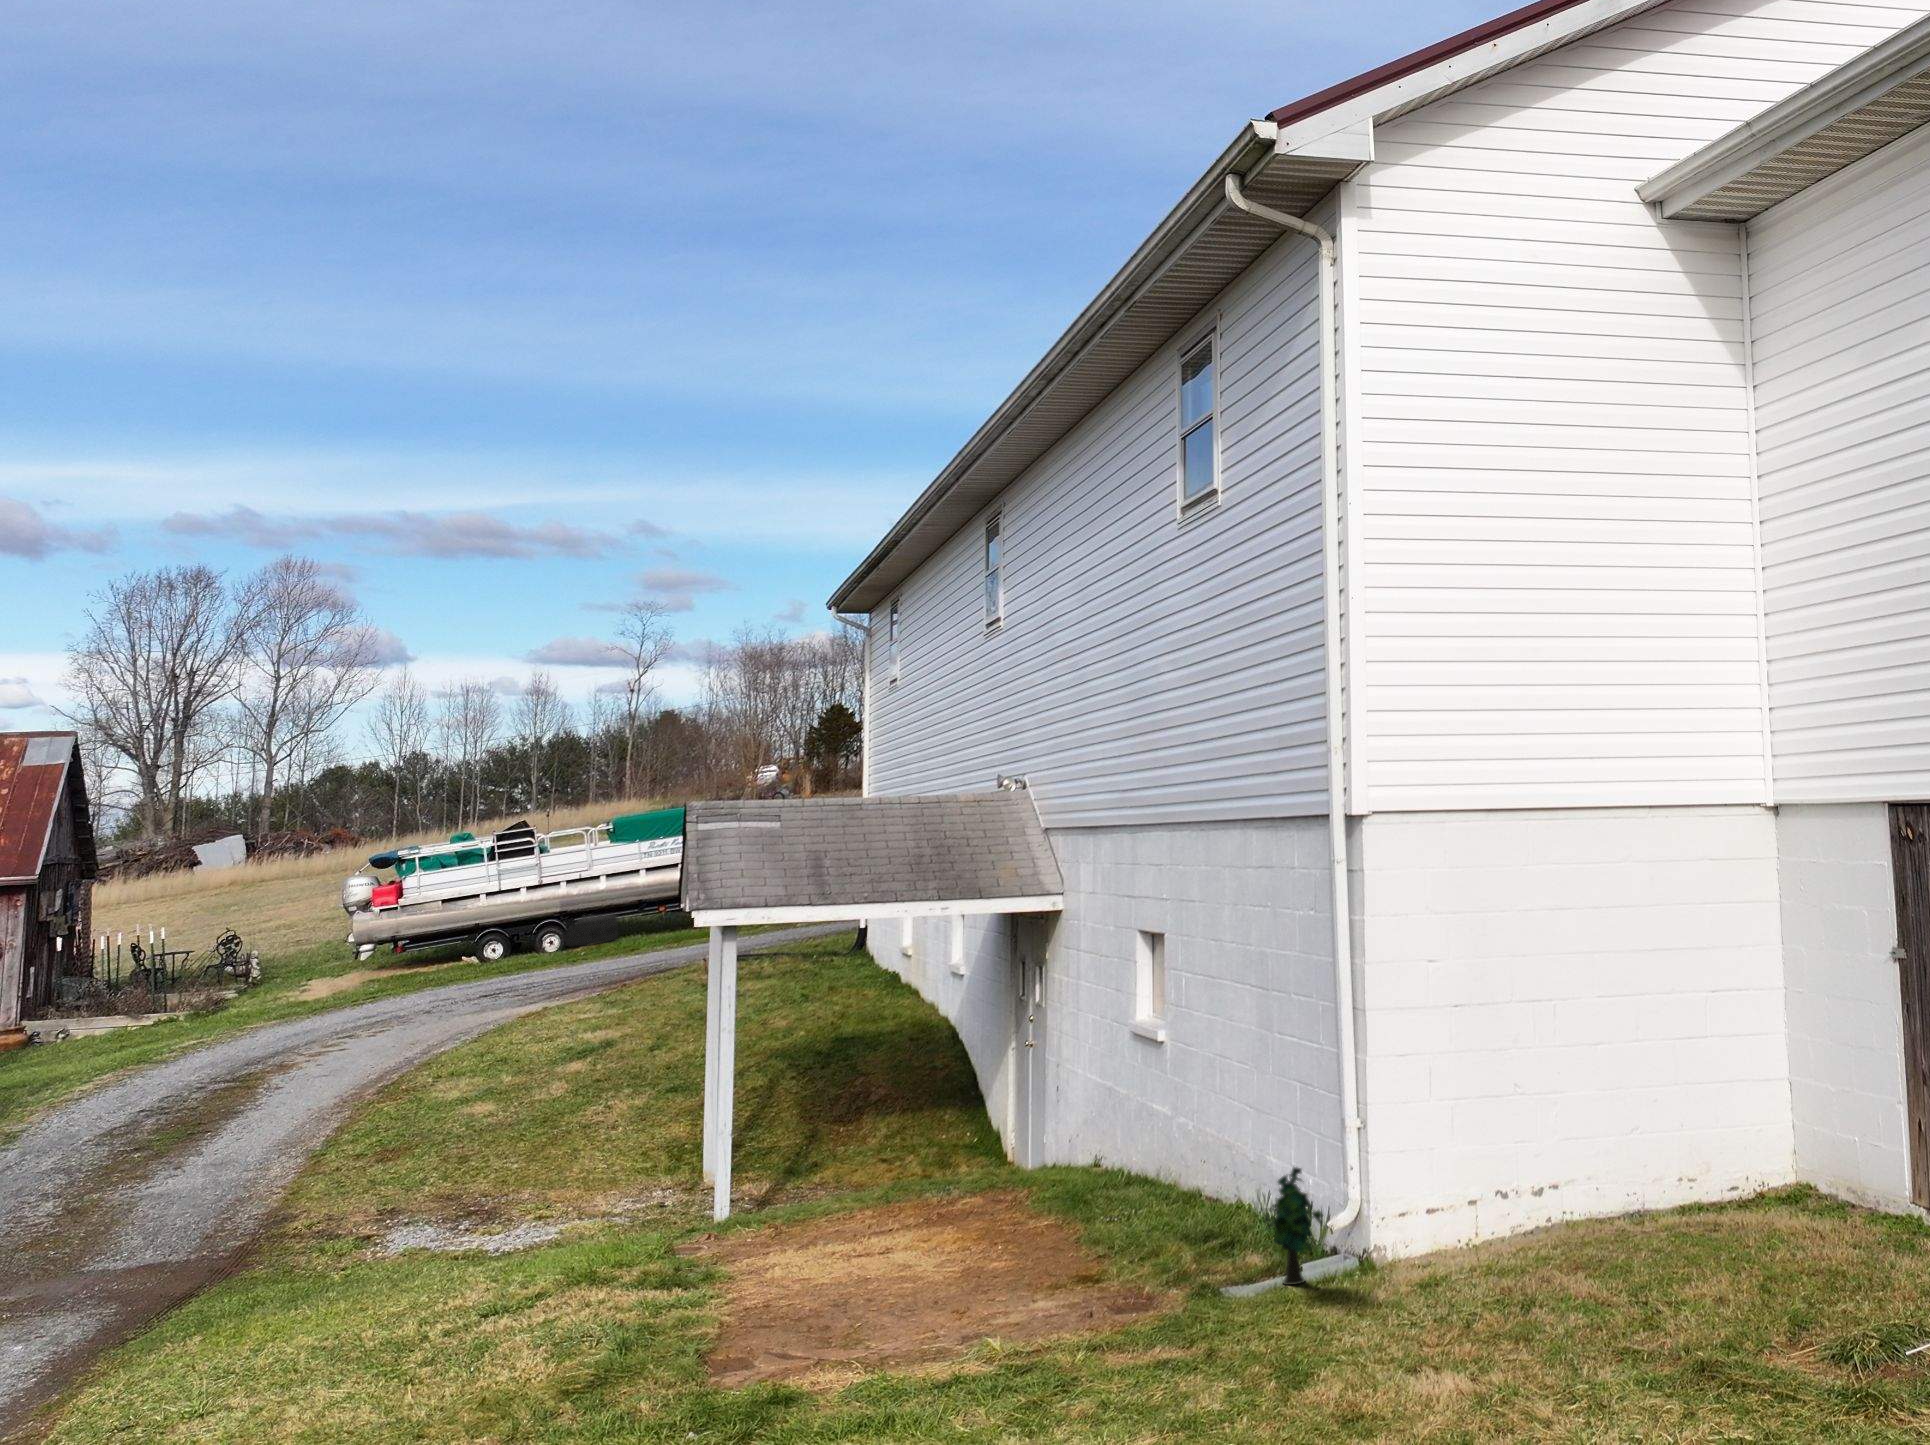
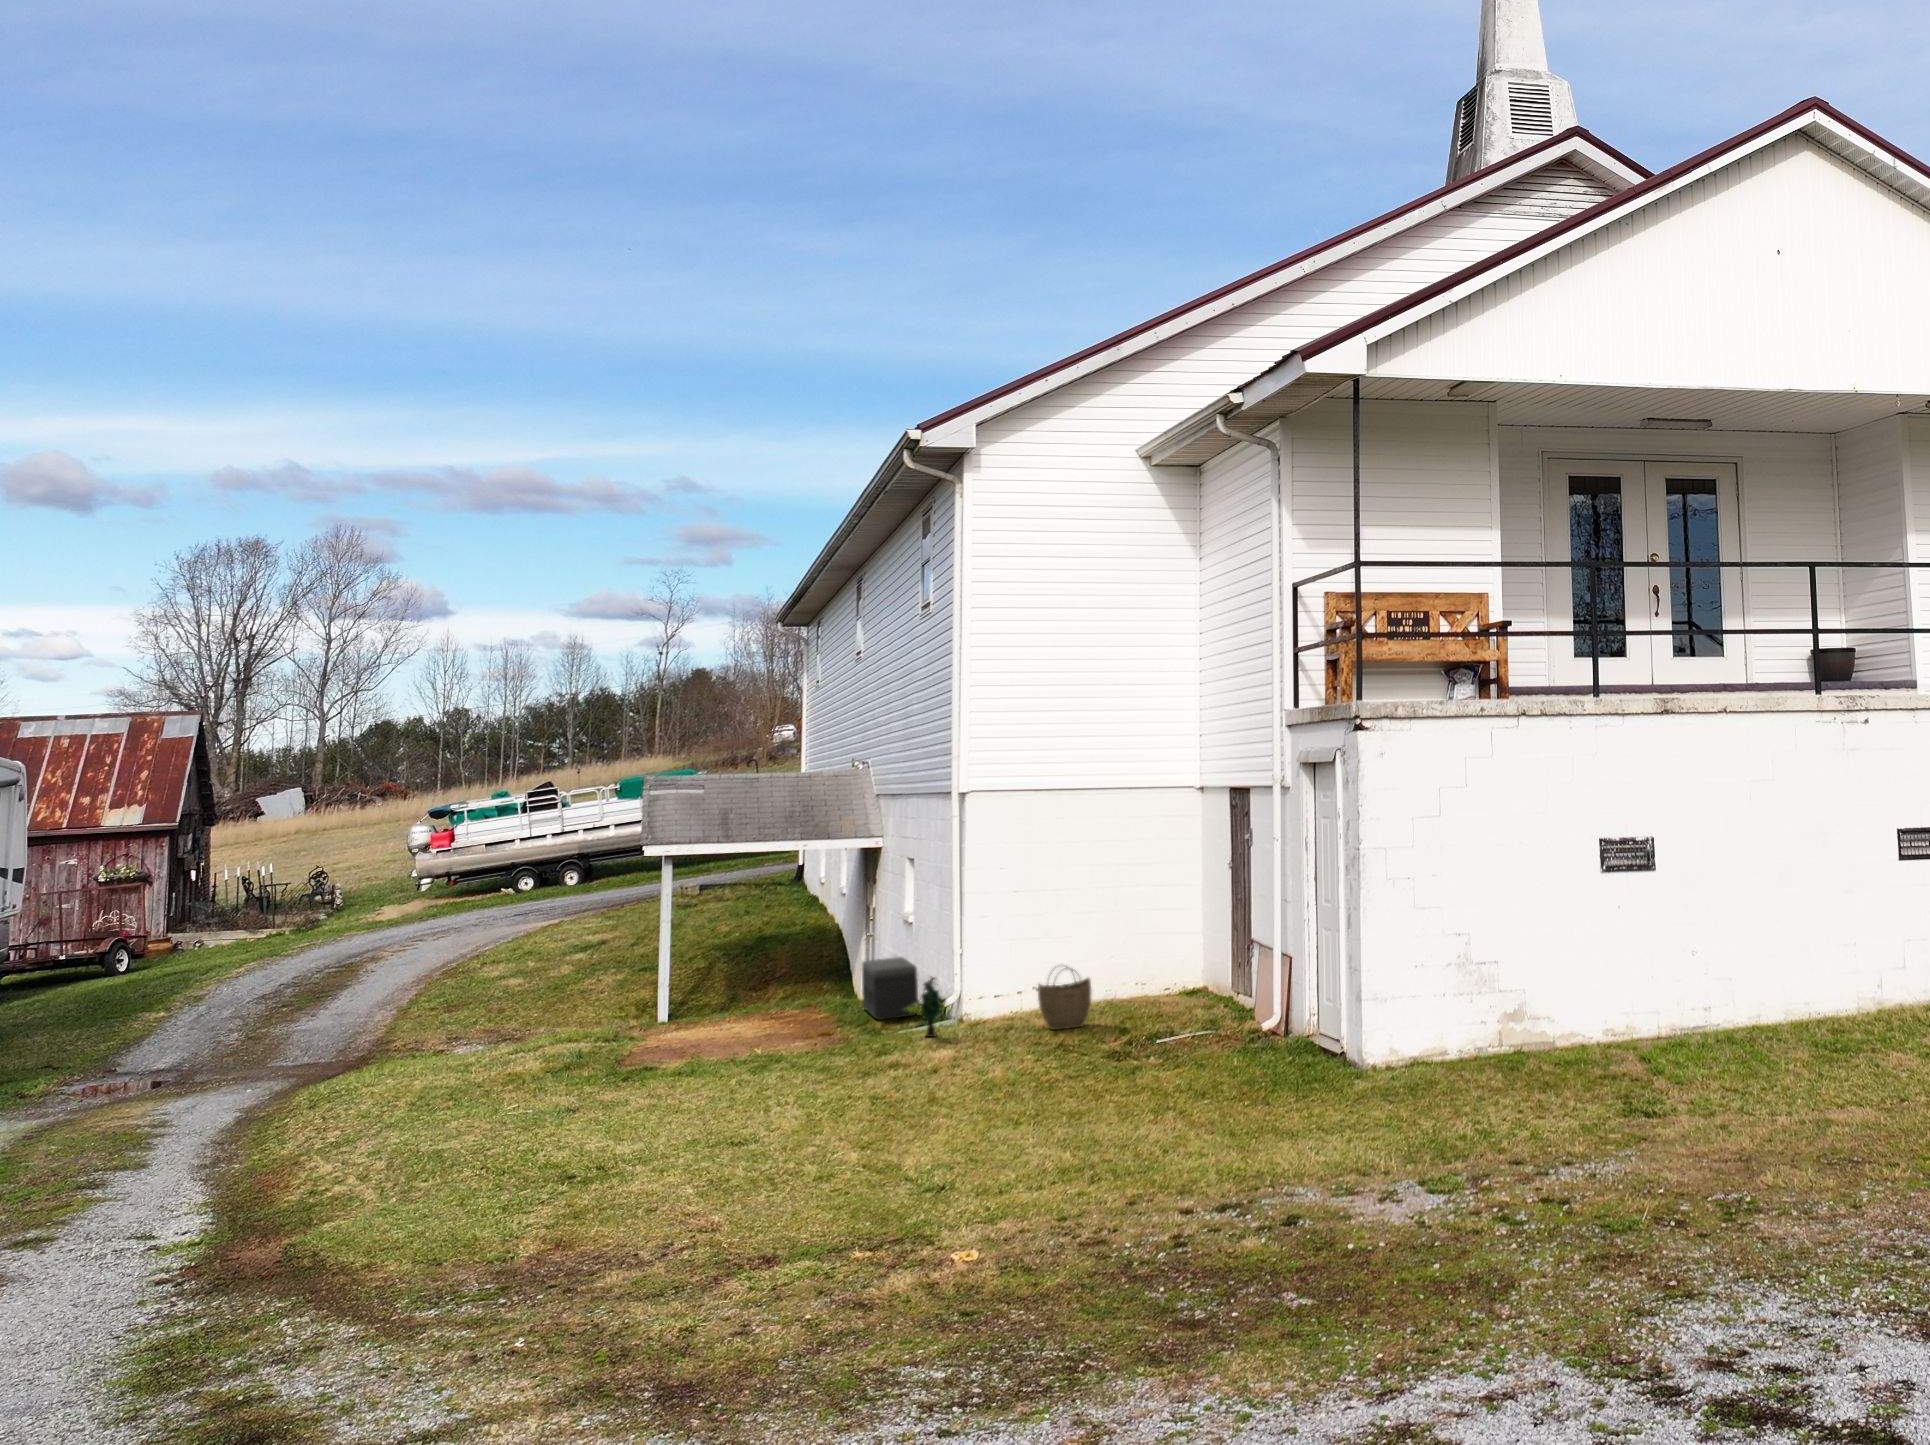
storage bench: present [566,915,618,947] -> present [862,957,918,1020]
woven basket: none [1501,1143,1603,1273] -> present [1038,966,1091,1030]

